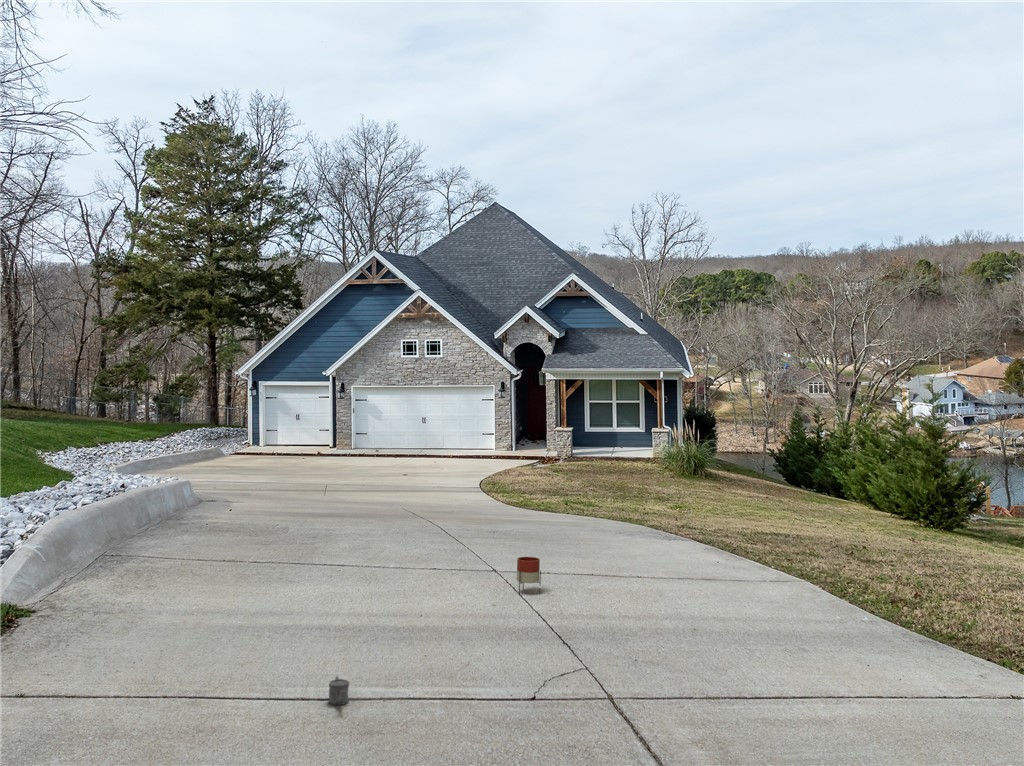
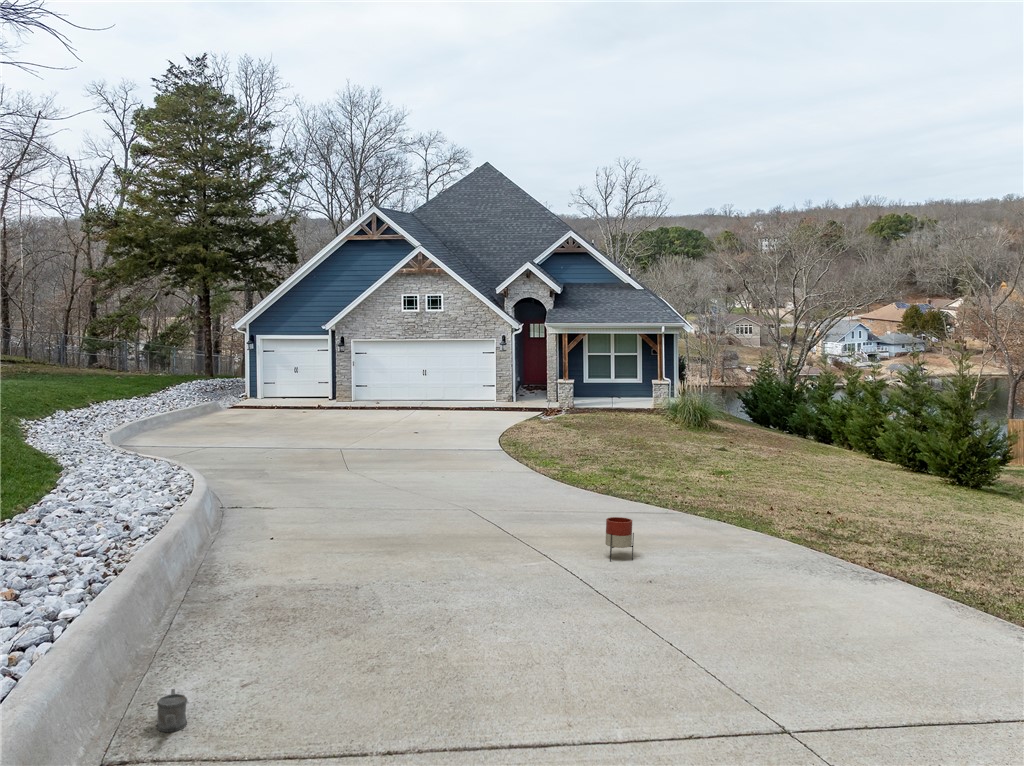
watering can: present [329,676,349,705] -> present [157,689,187,732]

